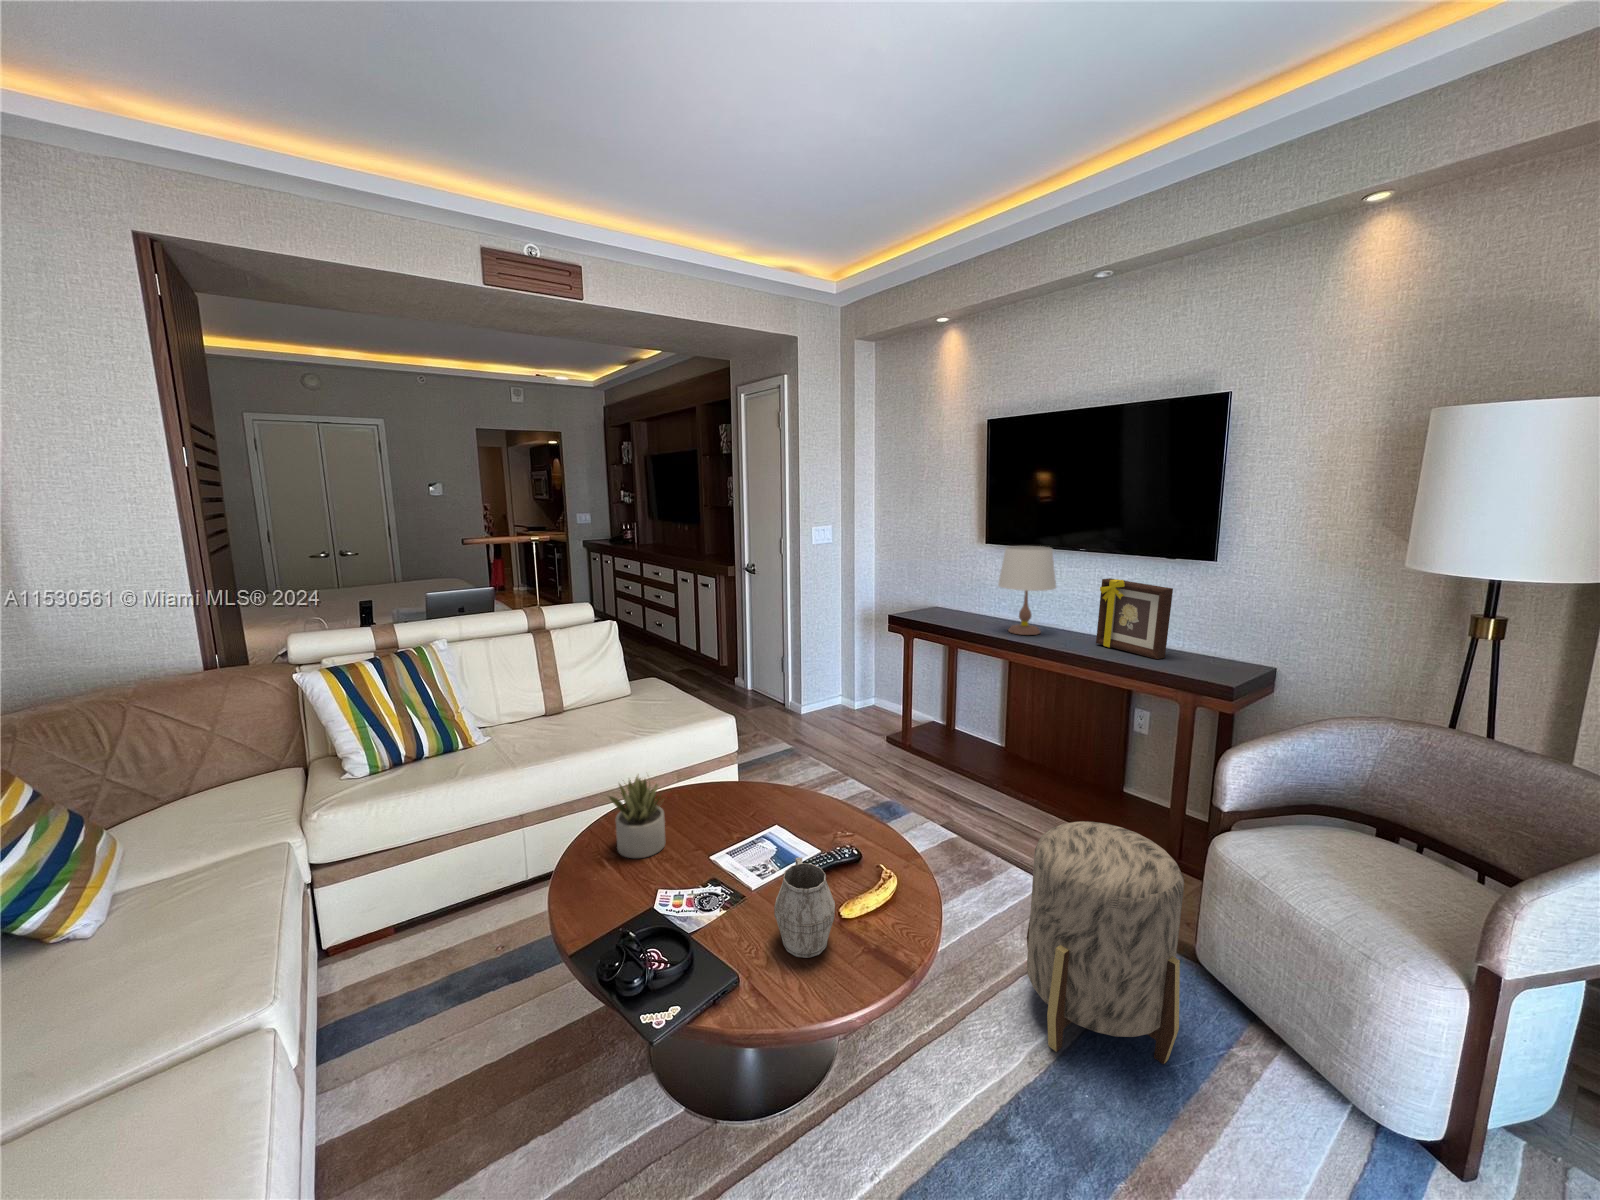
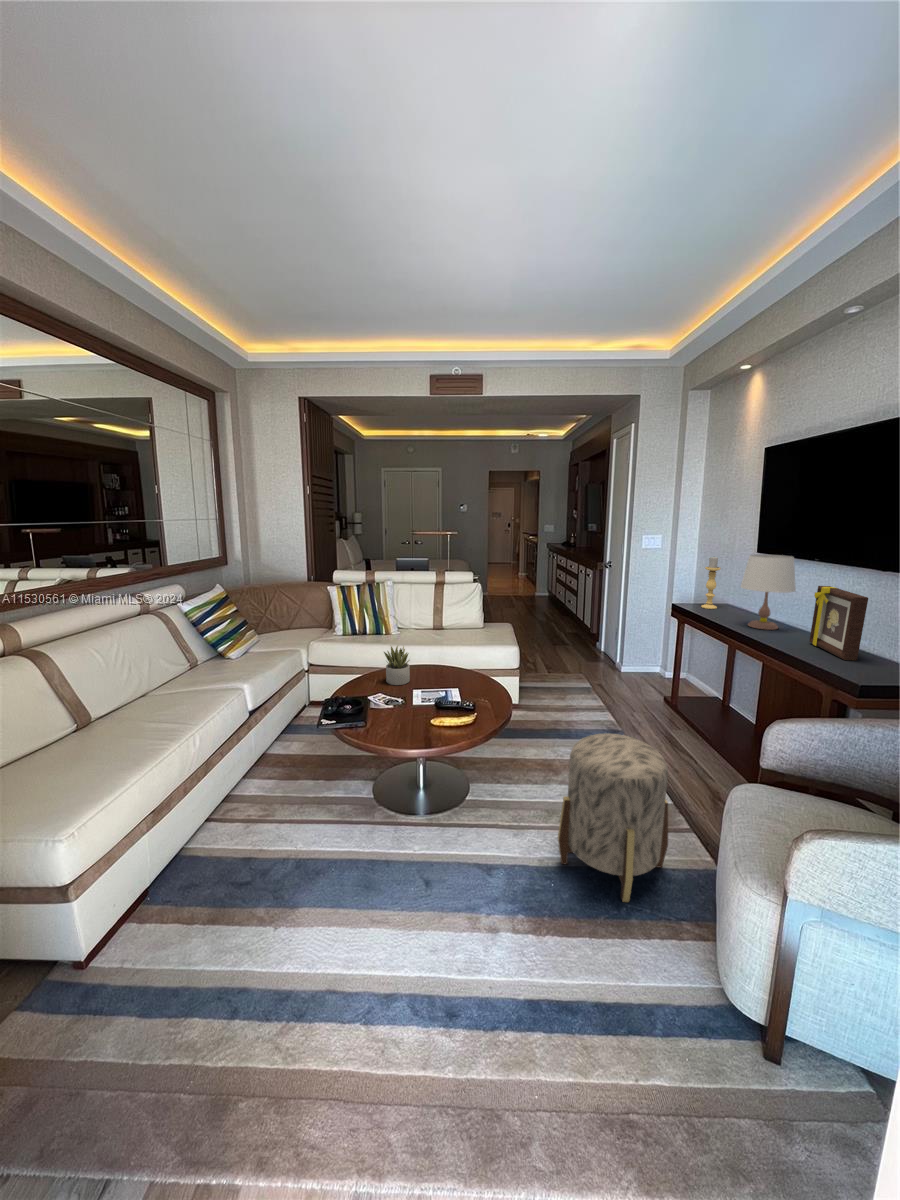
candle holder: none [923,550,942,617] -> present [701,557,721,609]
mug: present [774,858,835,958] -> none [394,690,425,733]

